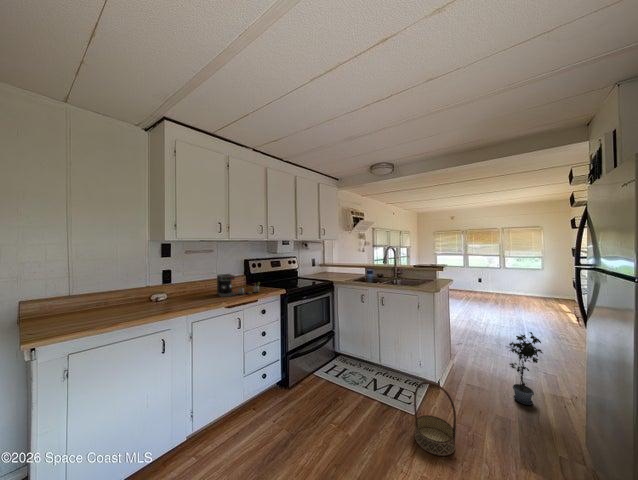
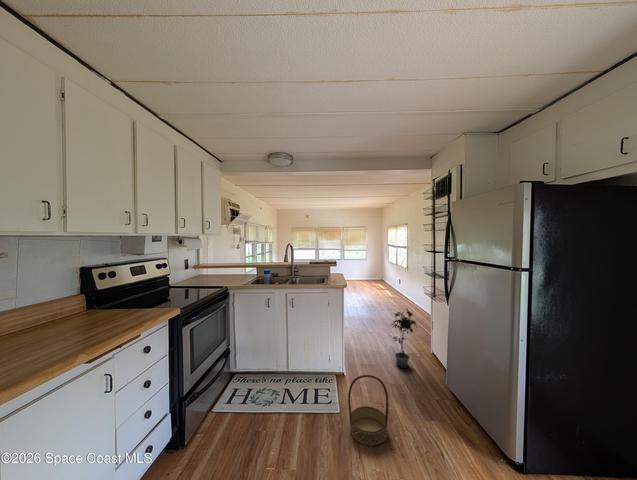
coffee maker: present [217,274,260,297] -> none [36,294,132,340]

